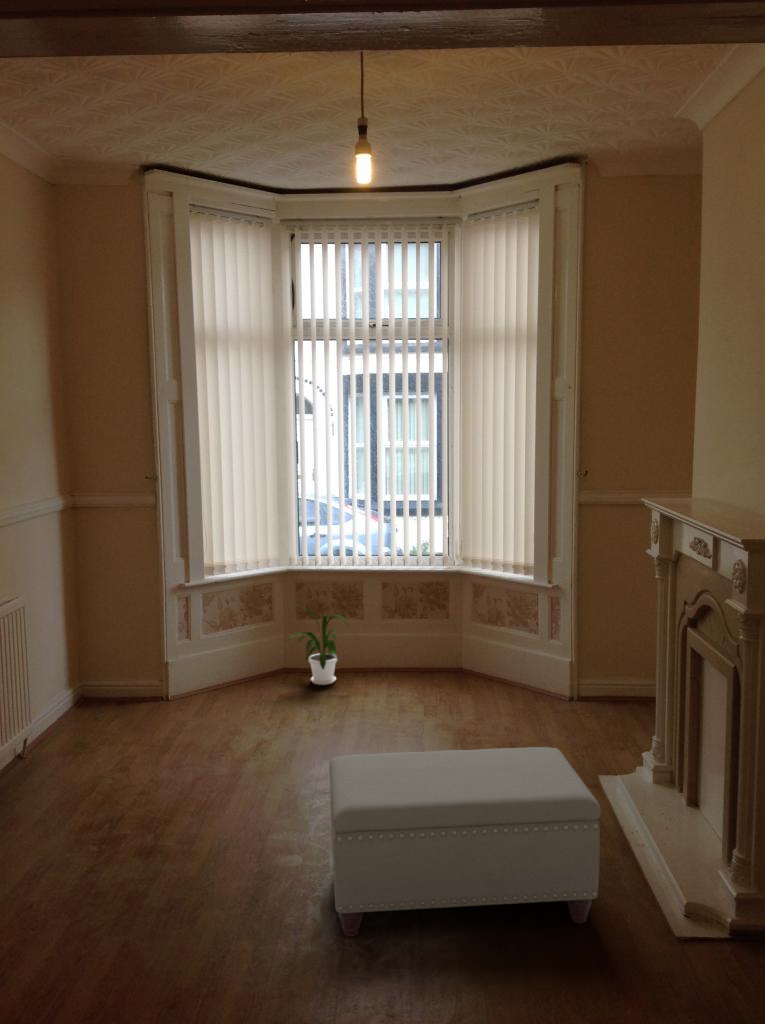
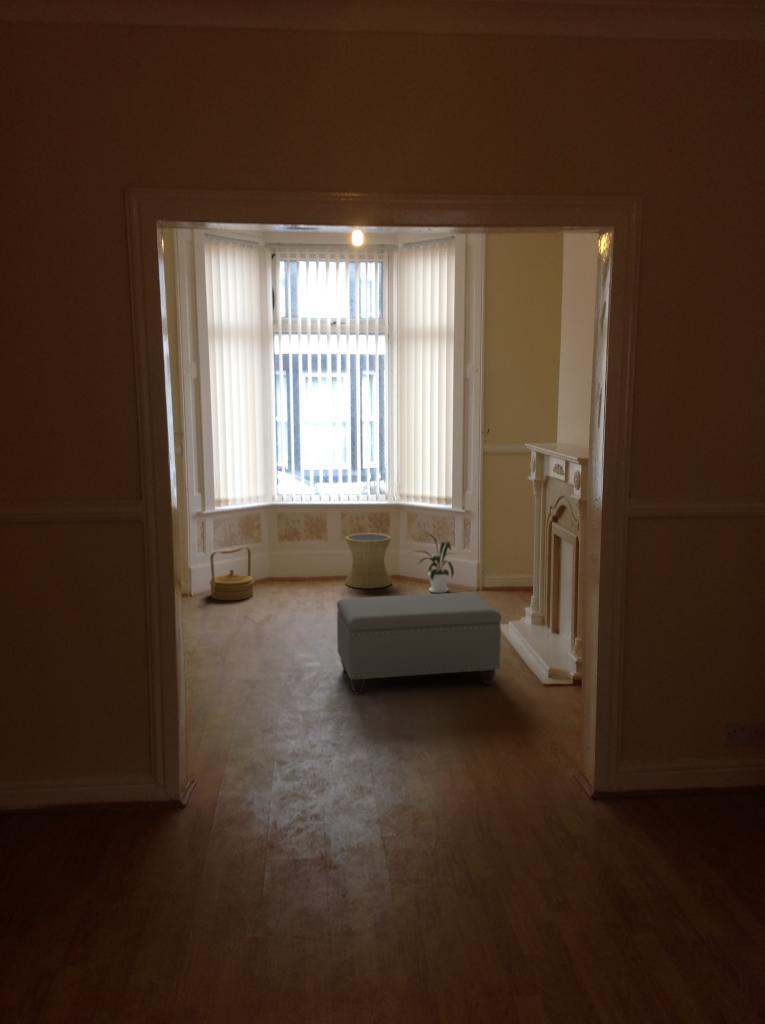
house plant: present [290,608,347,685] -> present [420,535,454,593]
side table: none [384,611,449,692] -> present [345,533,392,588]
woven basket: none [191,632,253,709] -> present [210,547,254,600]

